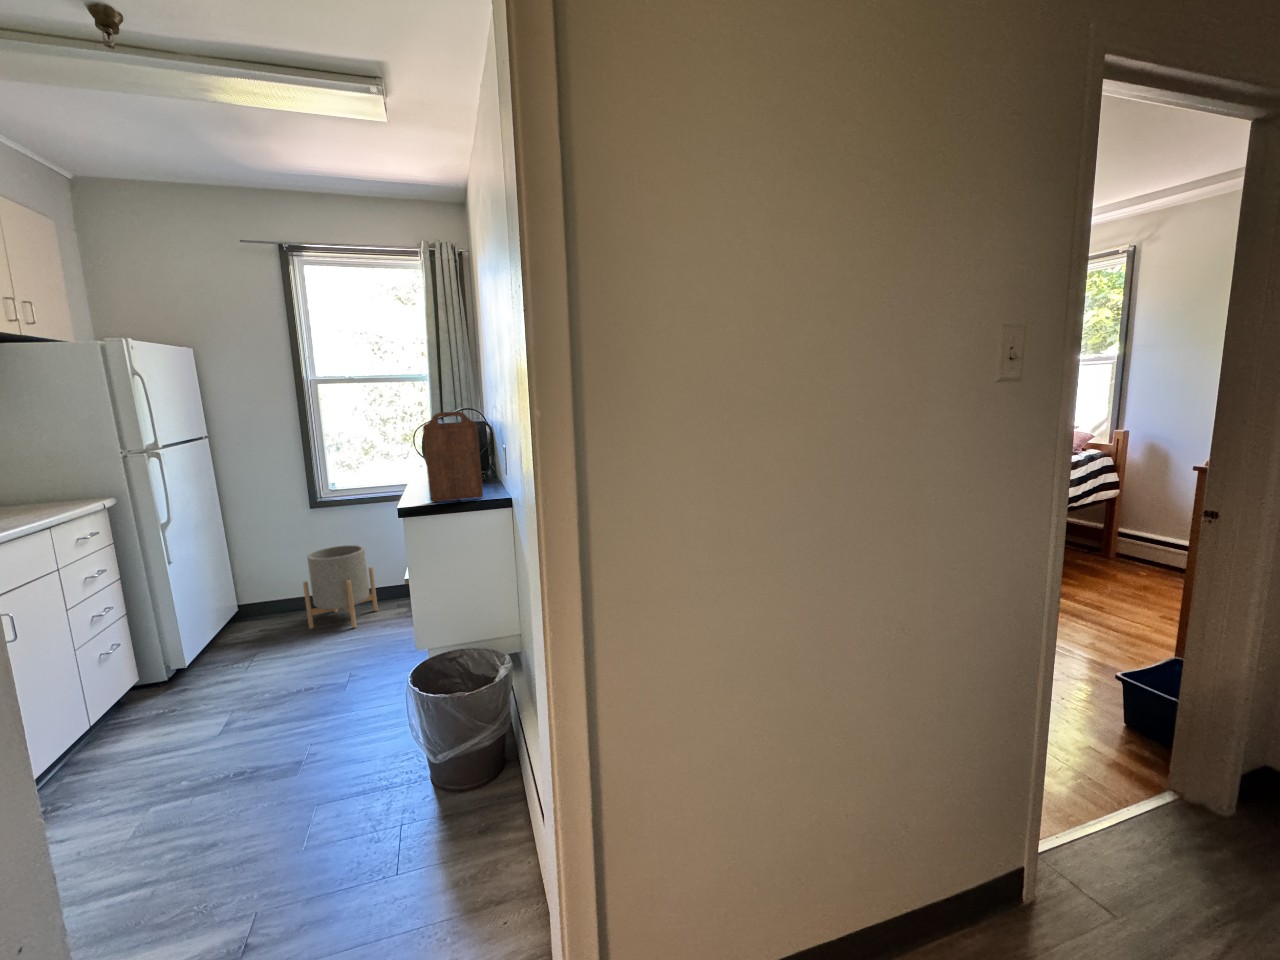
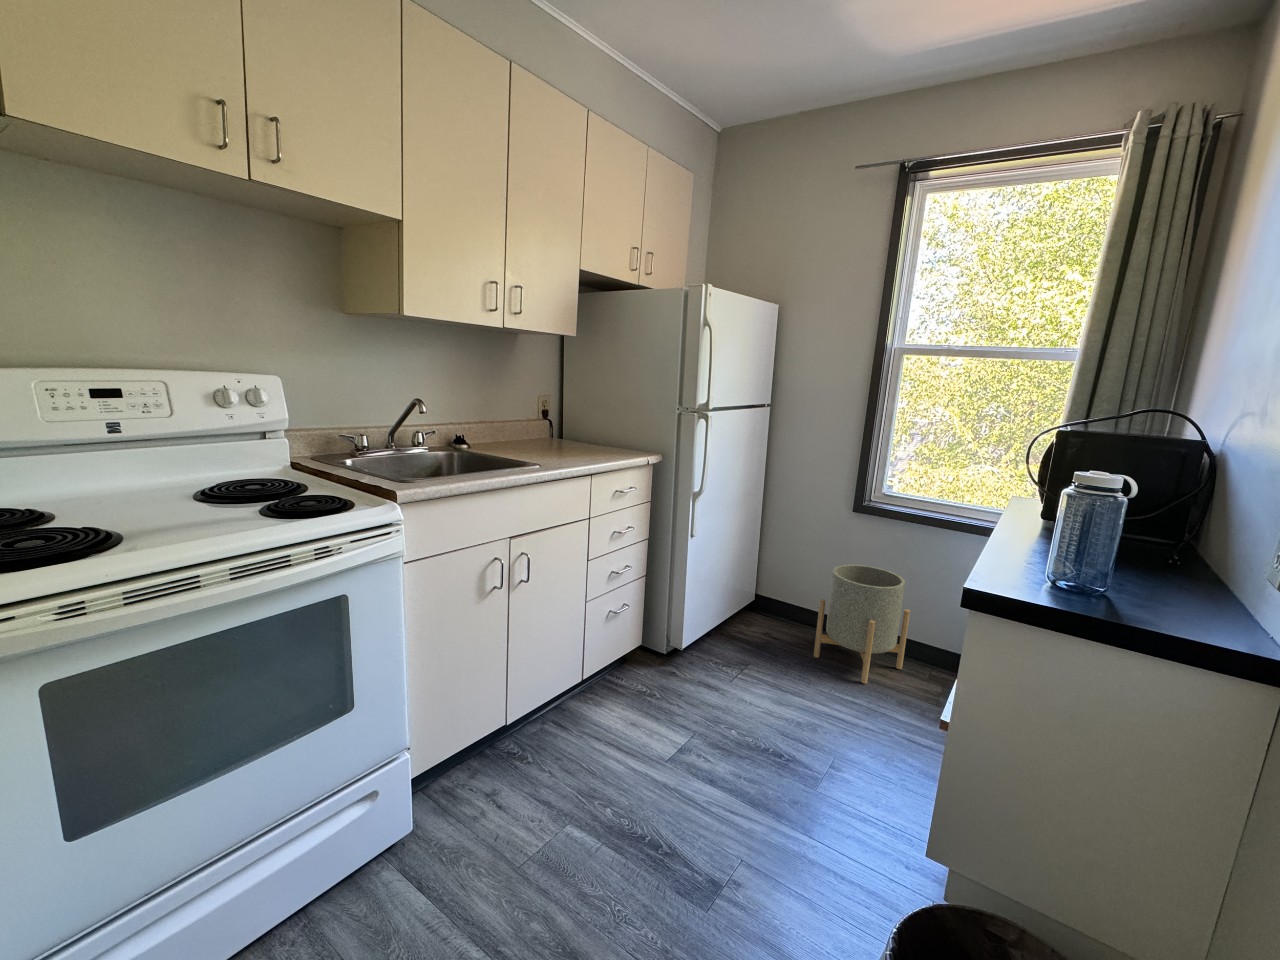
cutting board: present [423,411,483,502] -> none [1048,403,1246,628]

